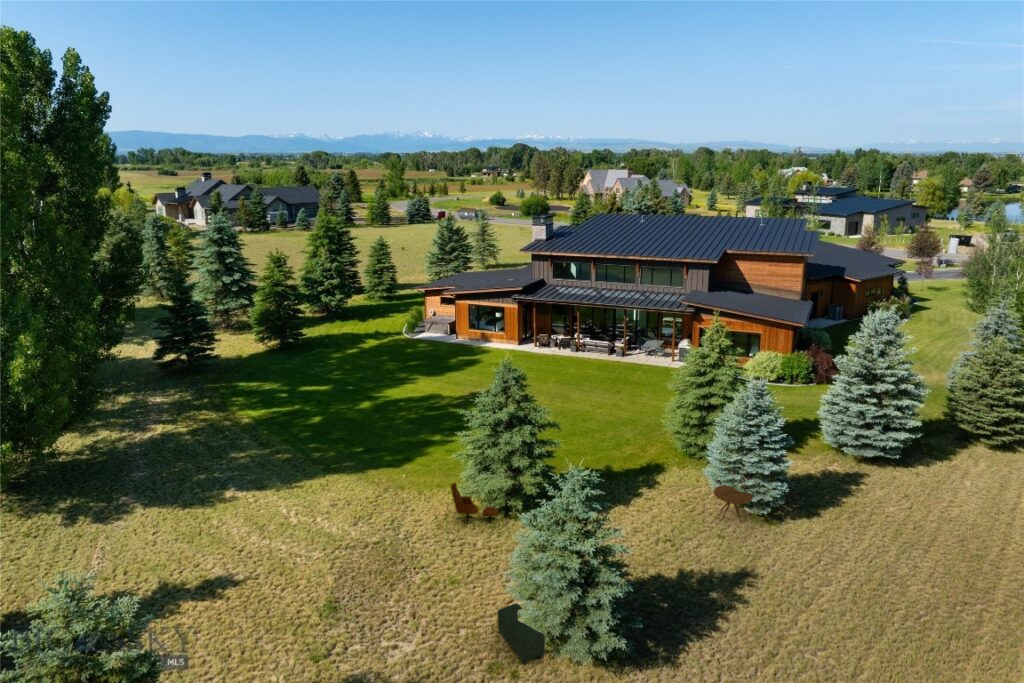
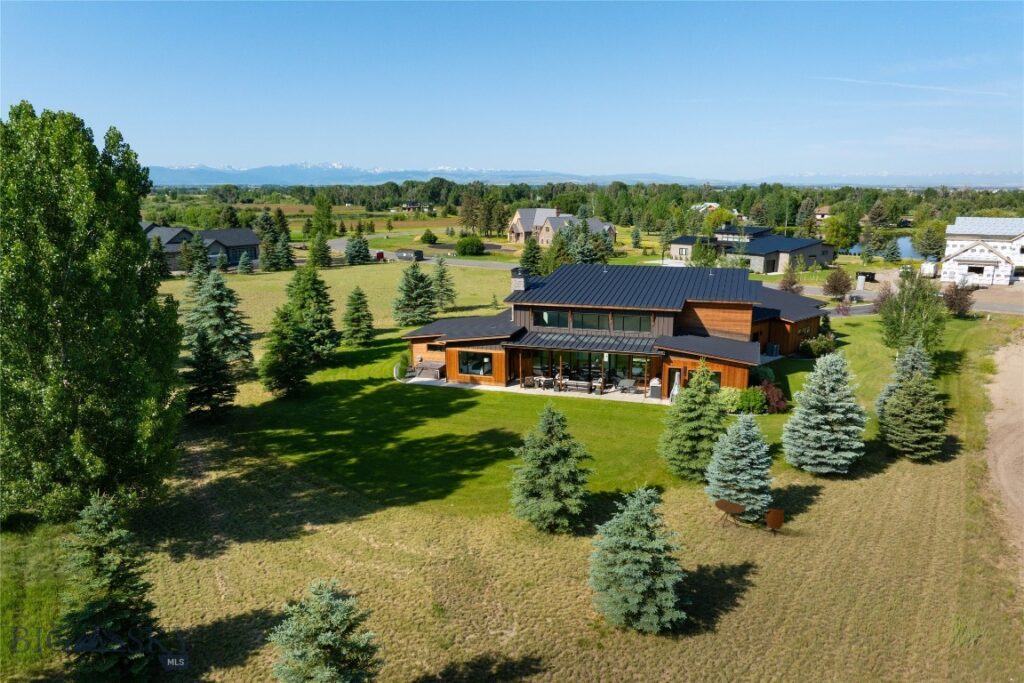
lounge chair: present [451,483,498,524] -> present [765,508,784,533]
bench: present [497,603,545,665] -> none [576,595,618,640]

